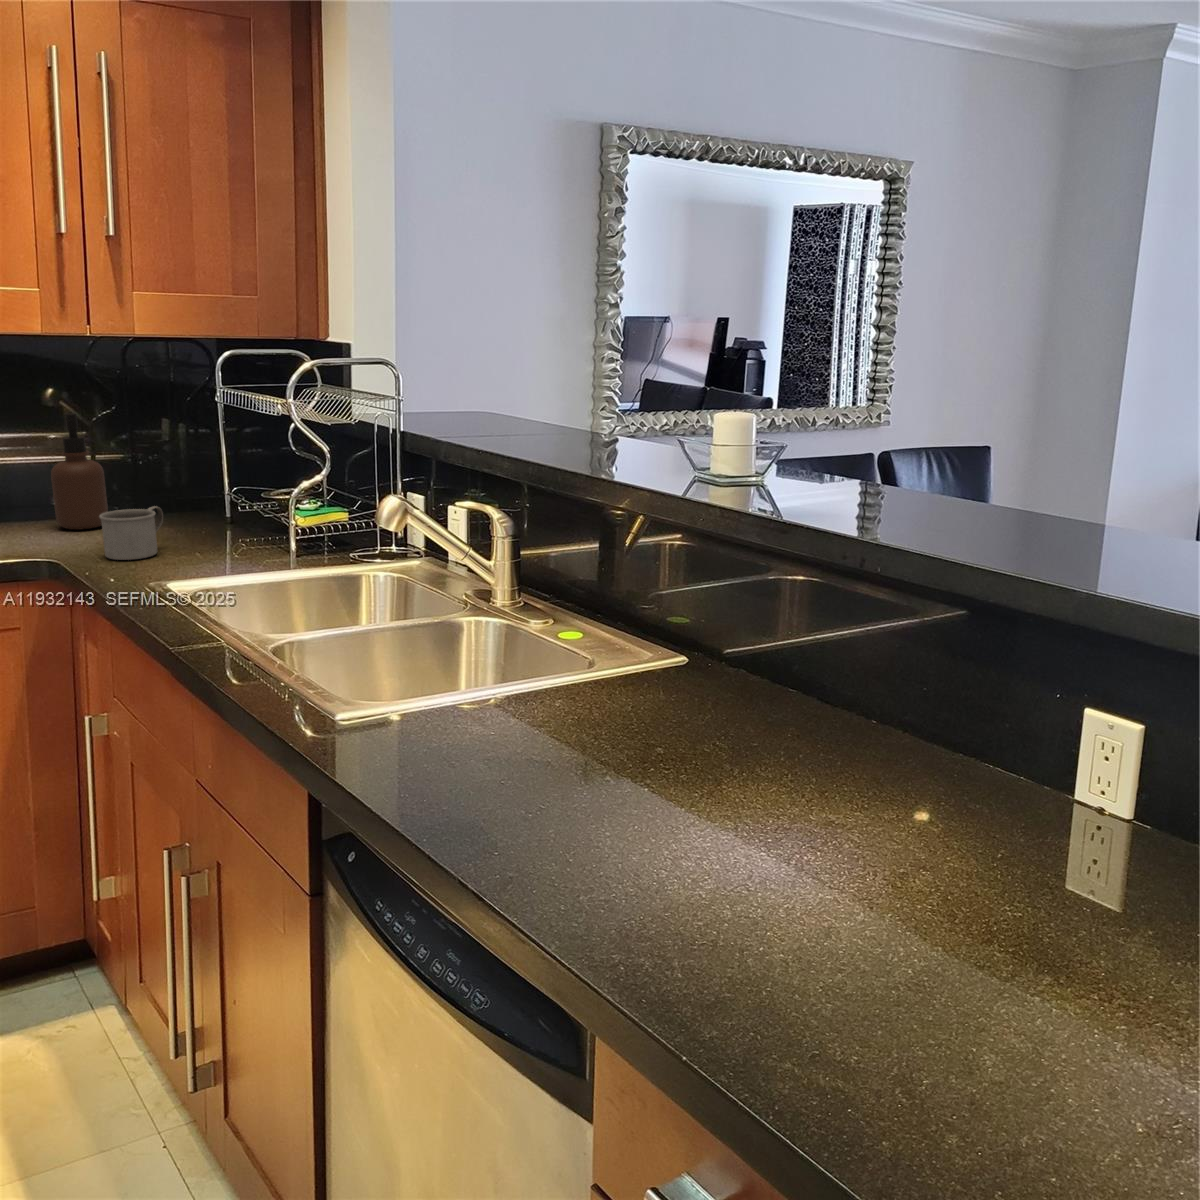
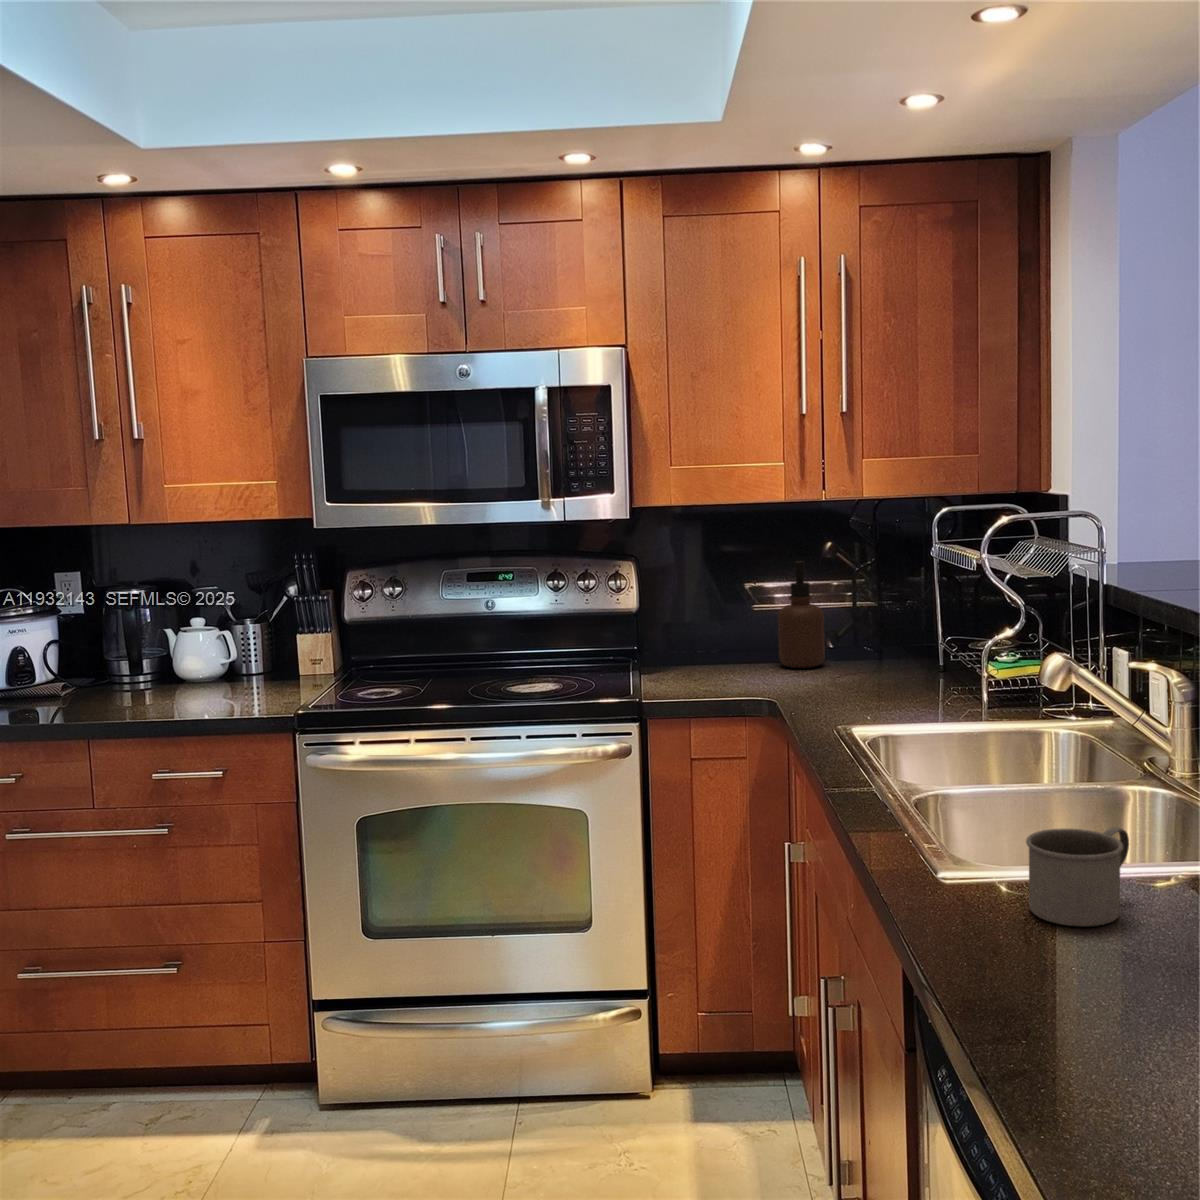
mug: present [99,506,163,560] -> present [1026,827,1129,926]

